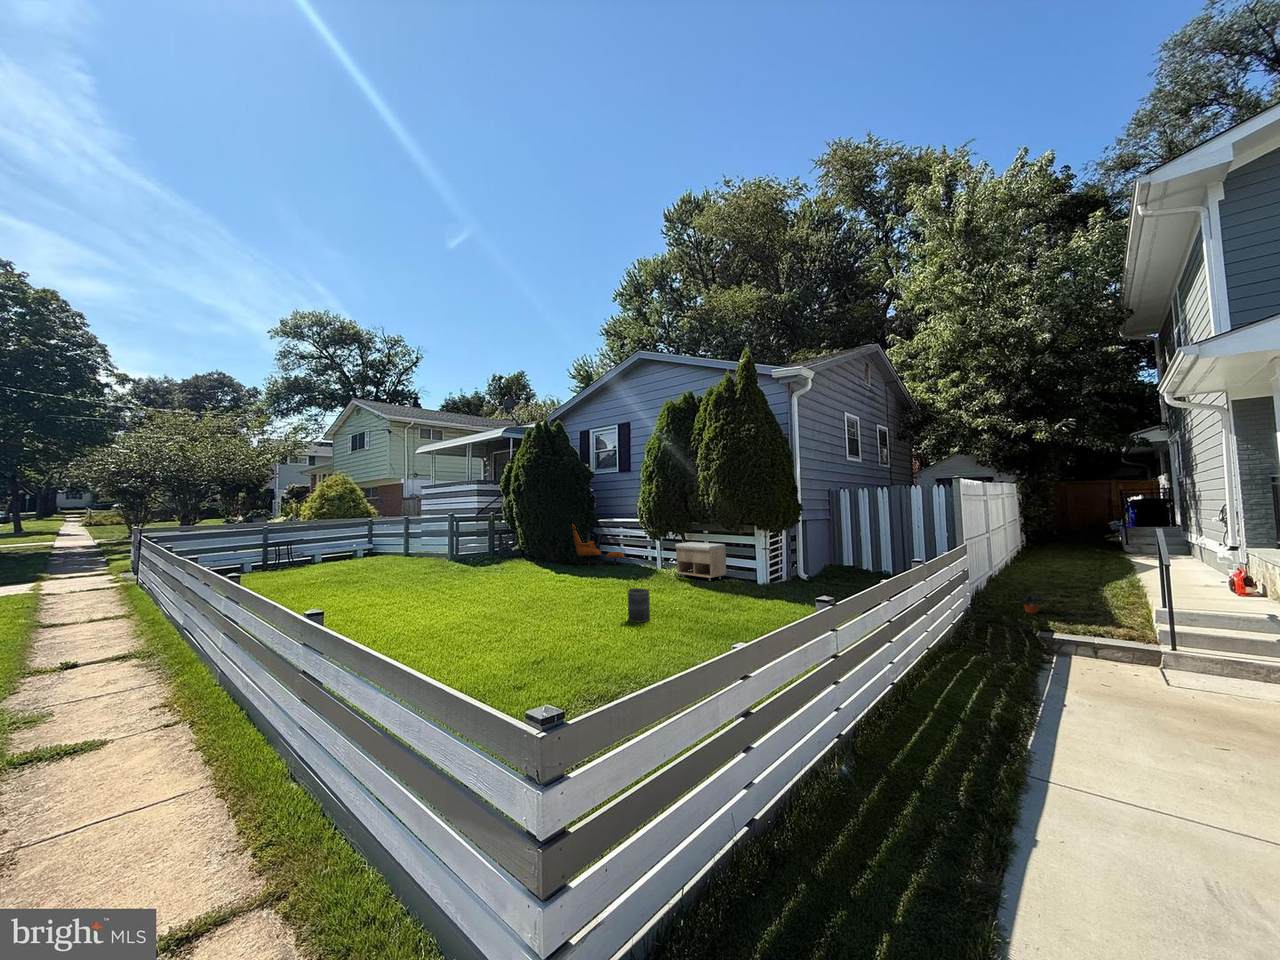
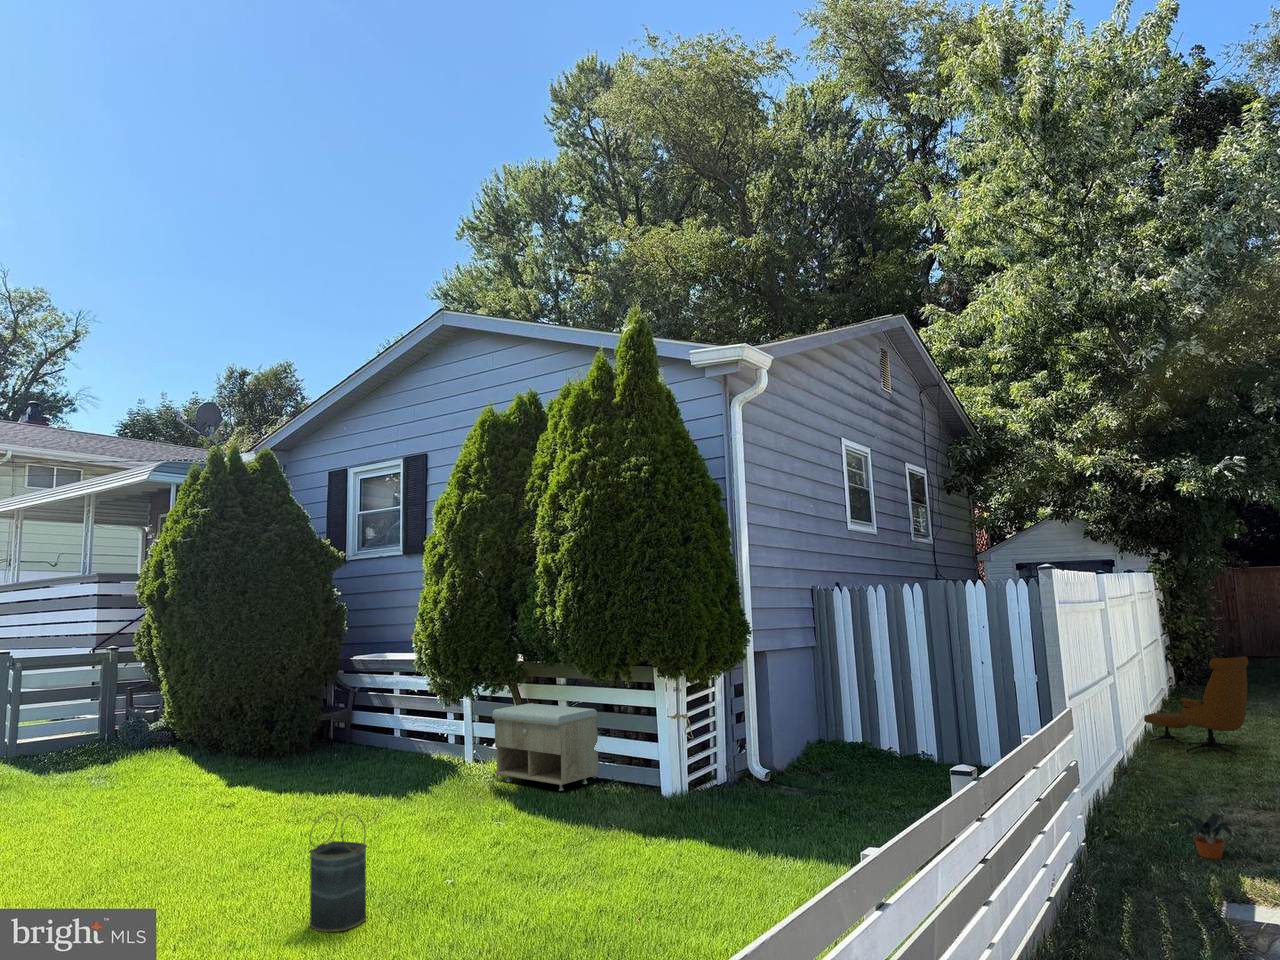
lounge chair: present [572,524,624,566] -> present [1144,656,1248,755]

